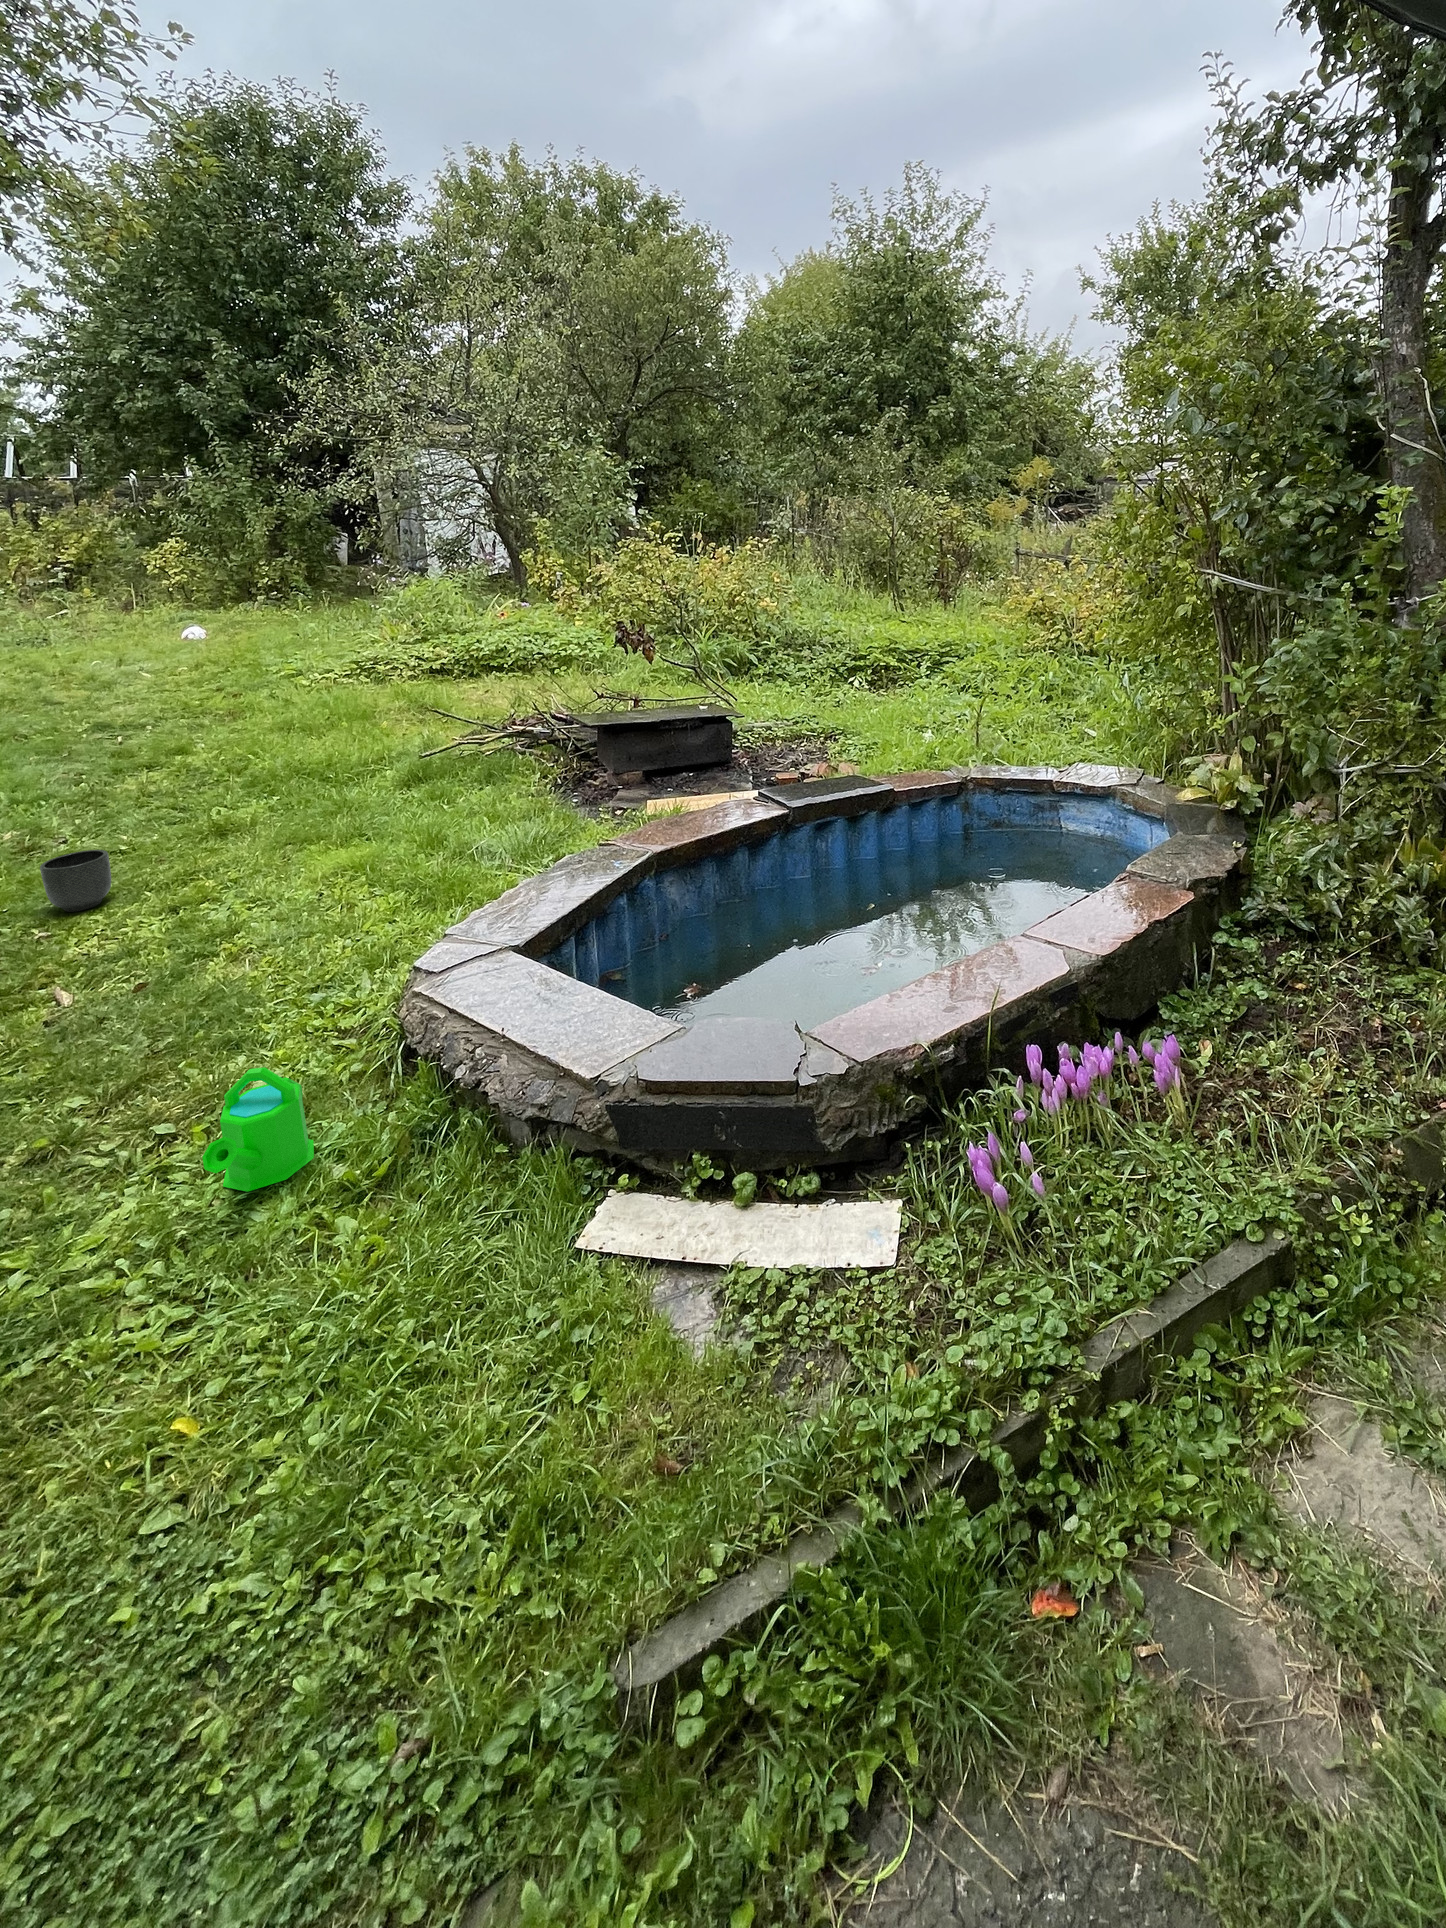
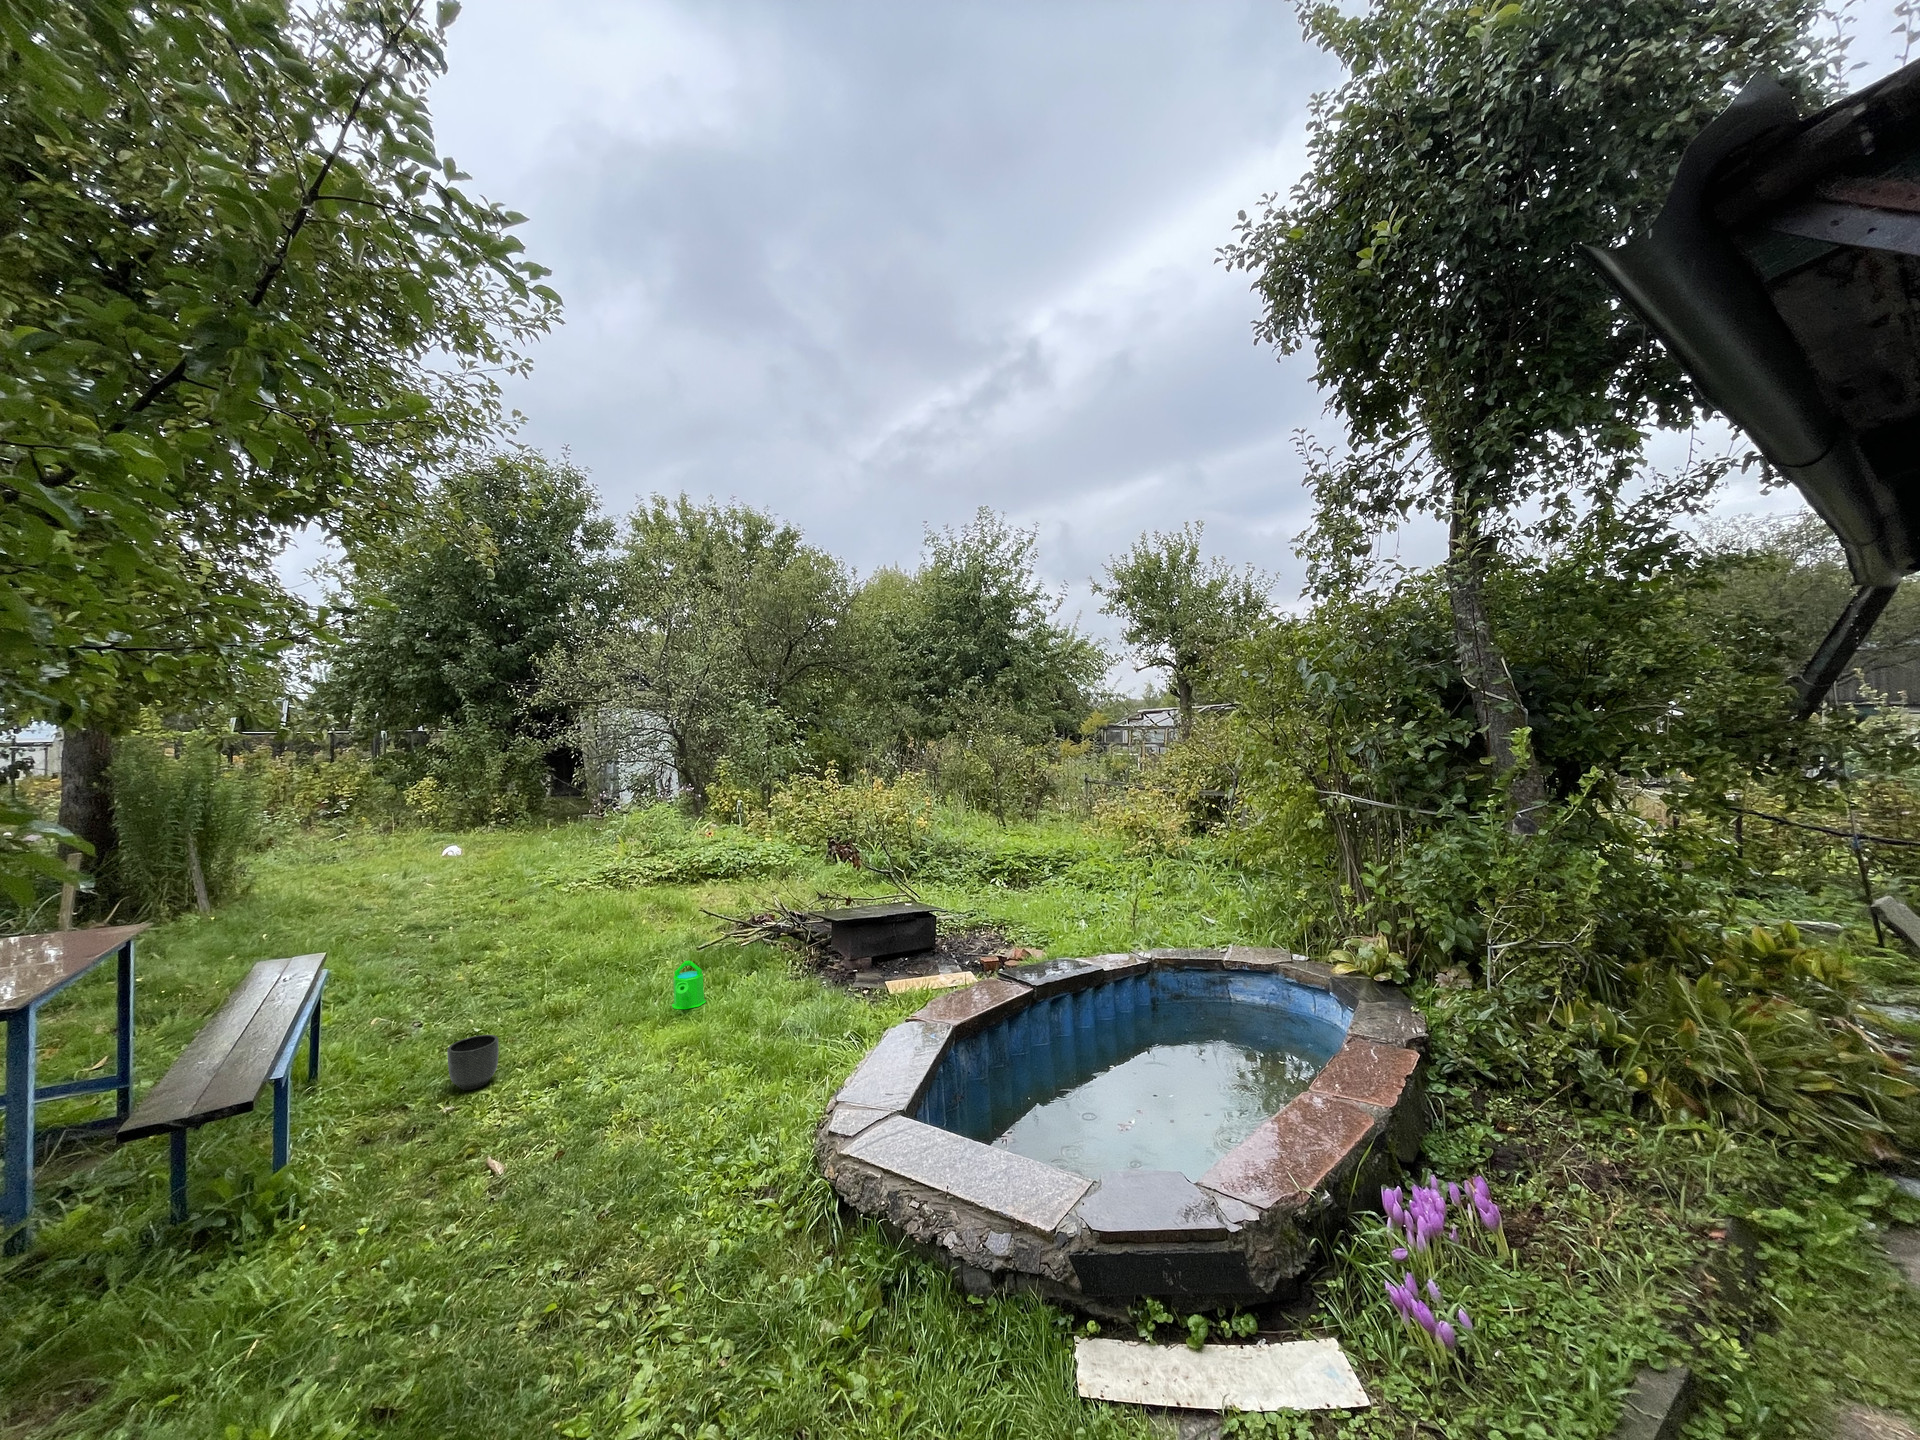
watering can: present [202,1067,314,1192] -> present [672,961,706,1009]

